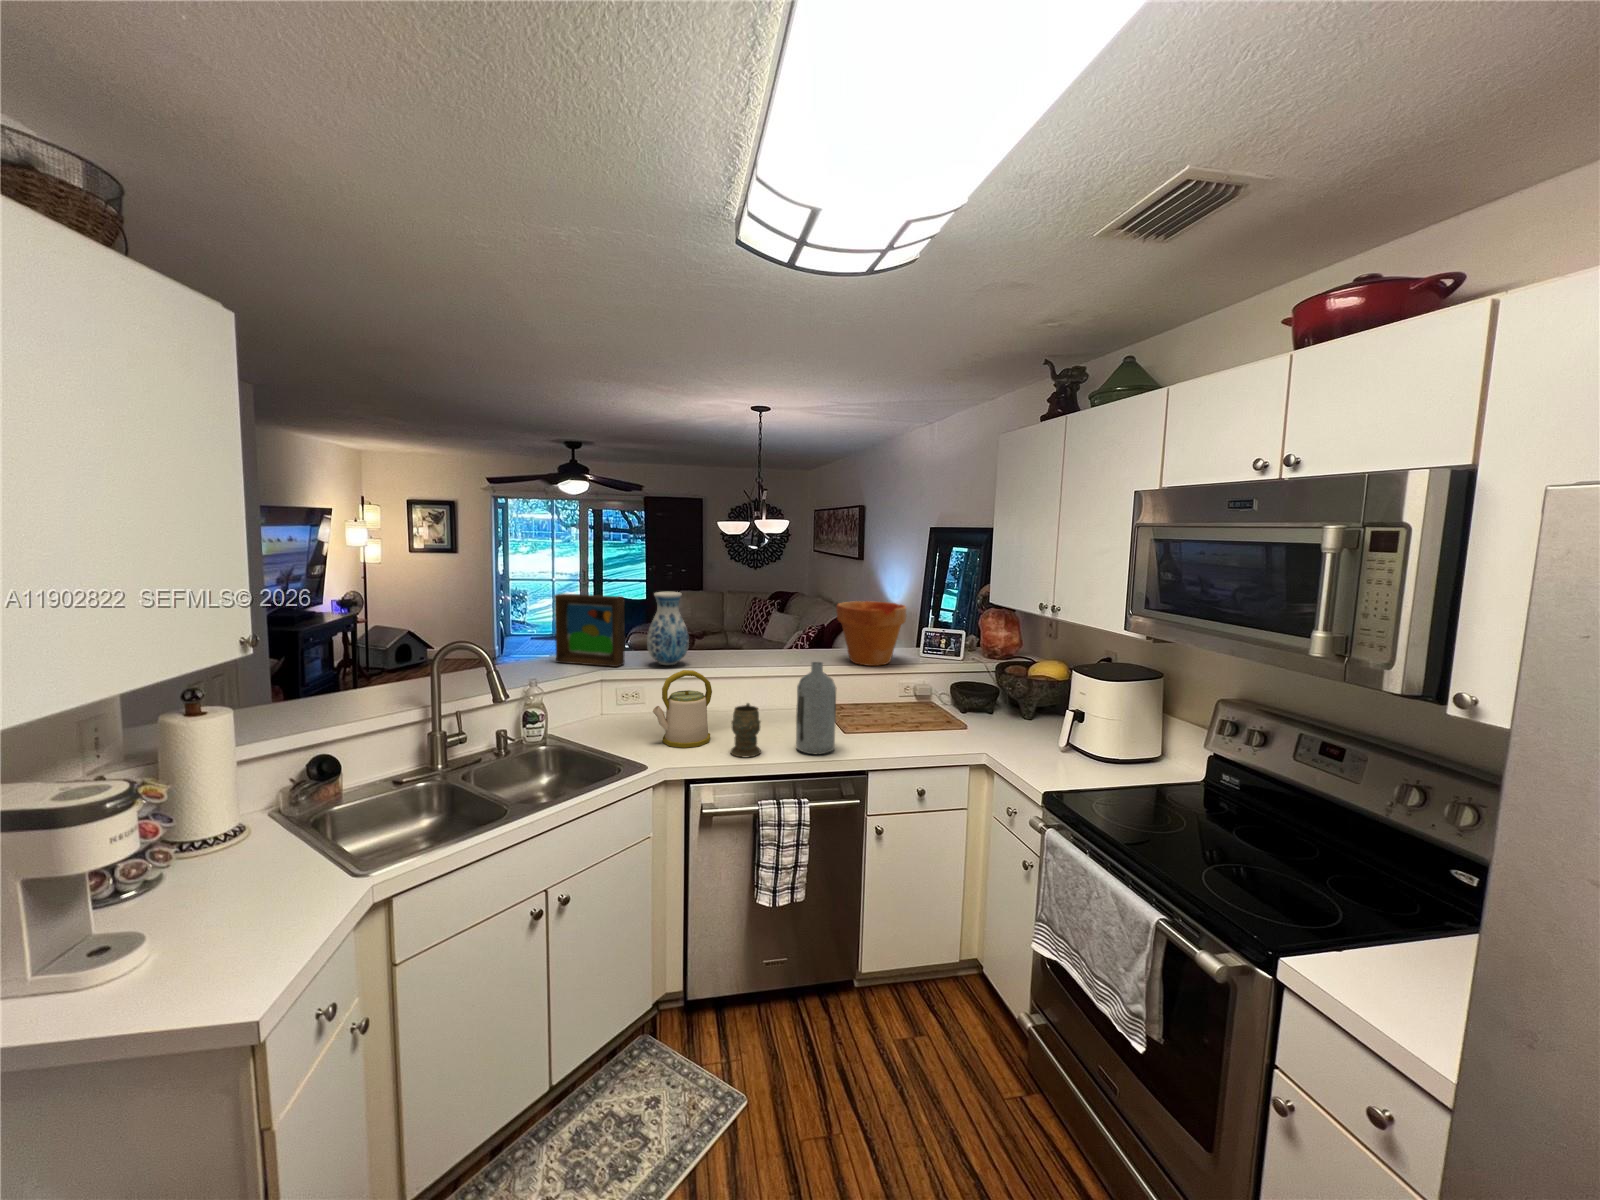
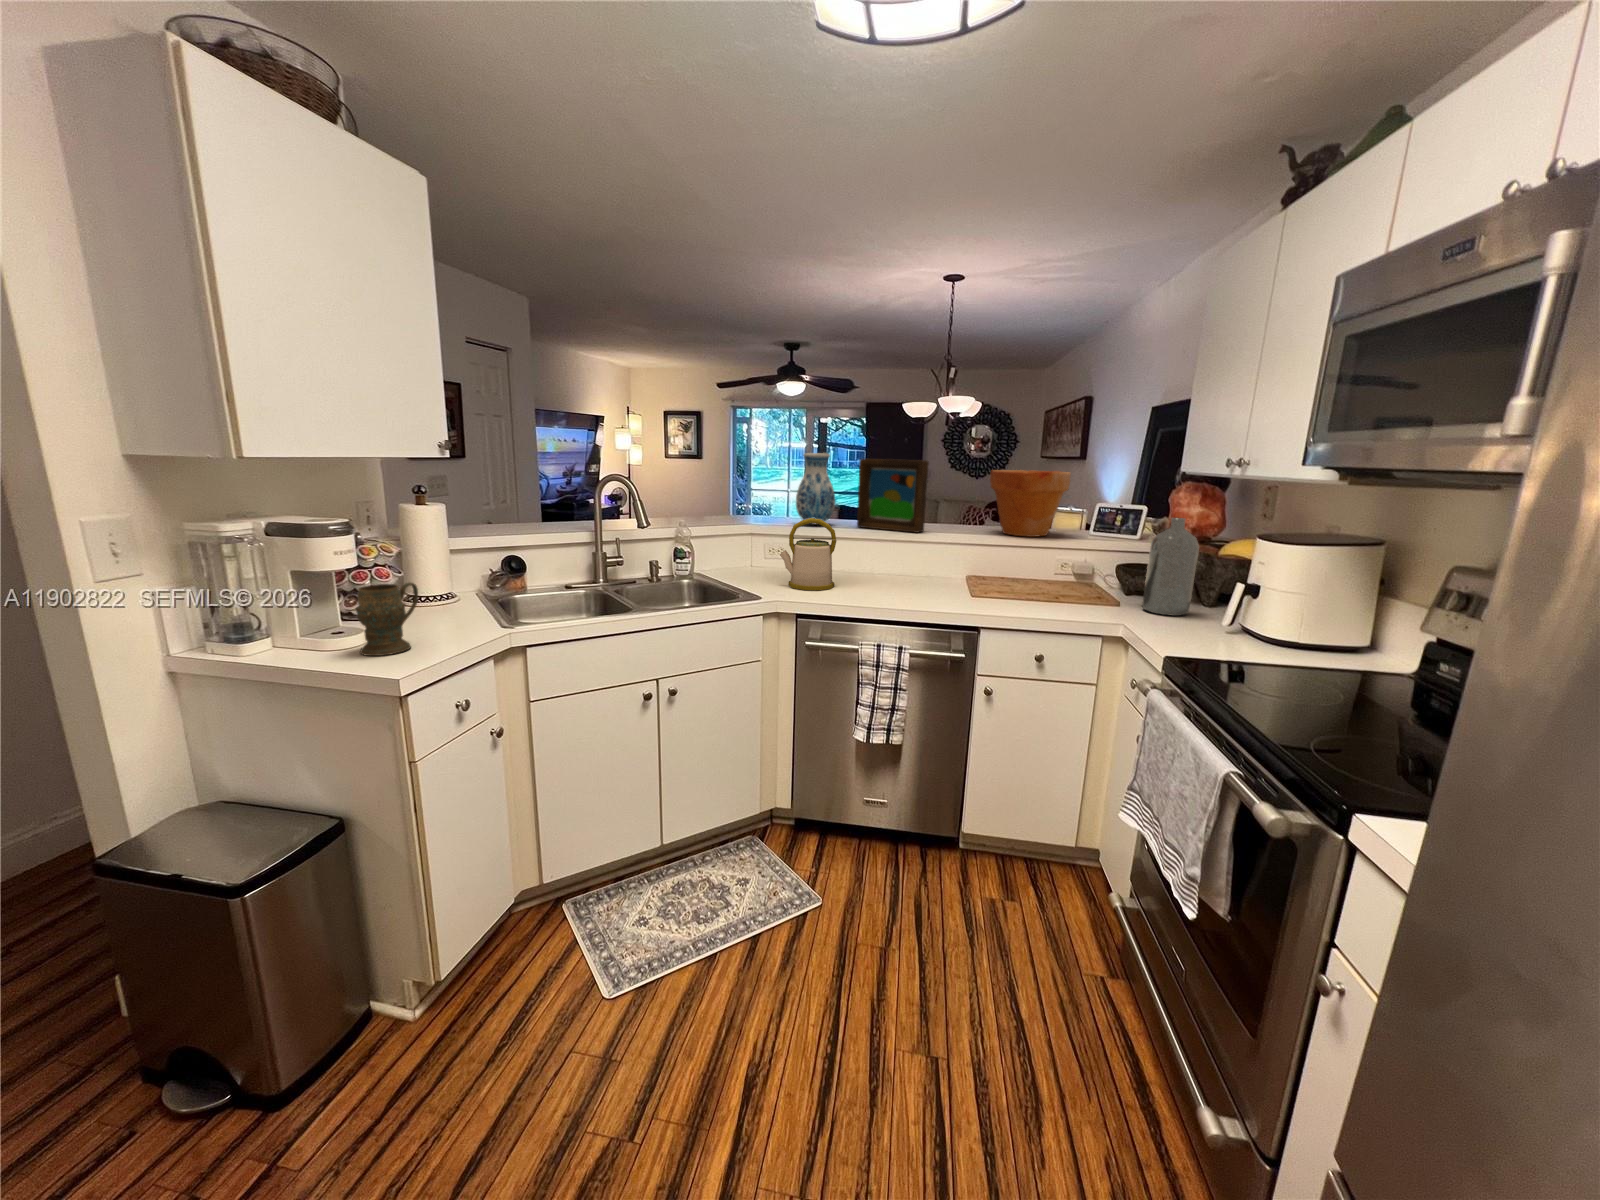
picture frame: present [554,594,625,667] -> present [857,459,929,533]
bottle: present [796,662,837,754] -> present [1142,518,1199,616]
mug: present [731,703,761,758] -> present [355,583,418,656]

